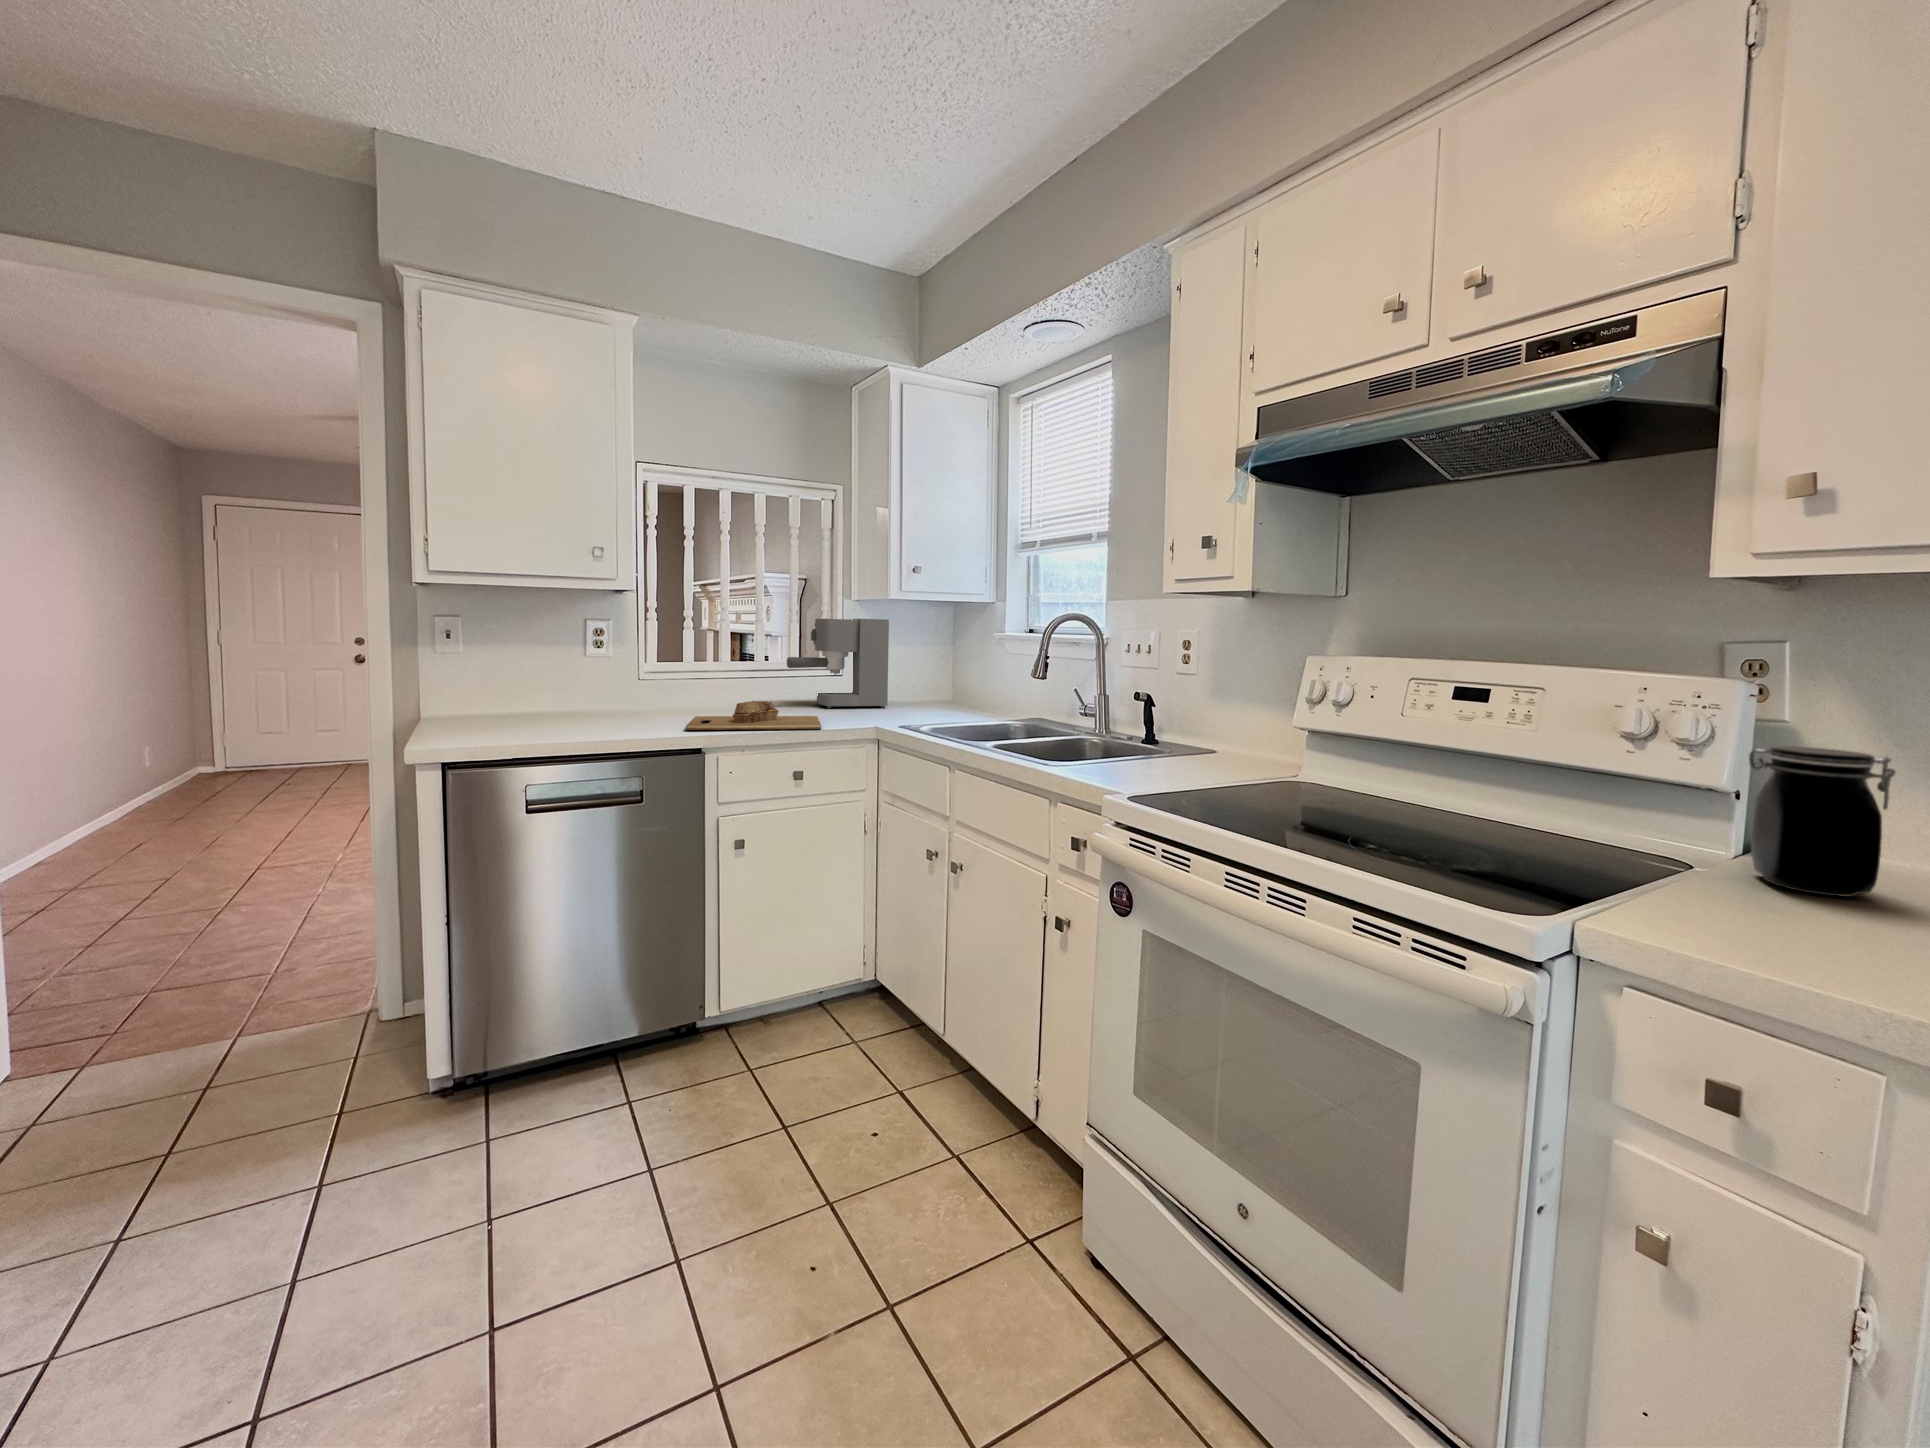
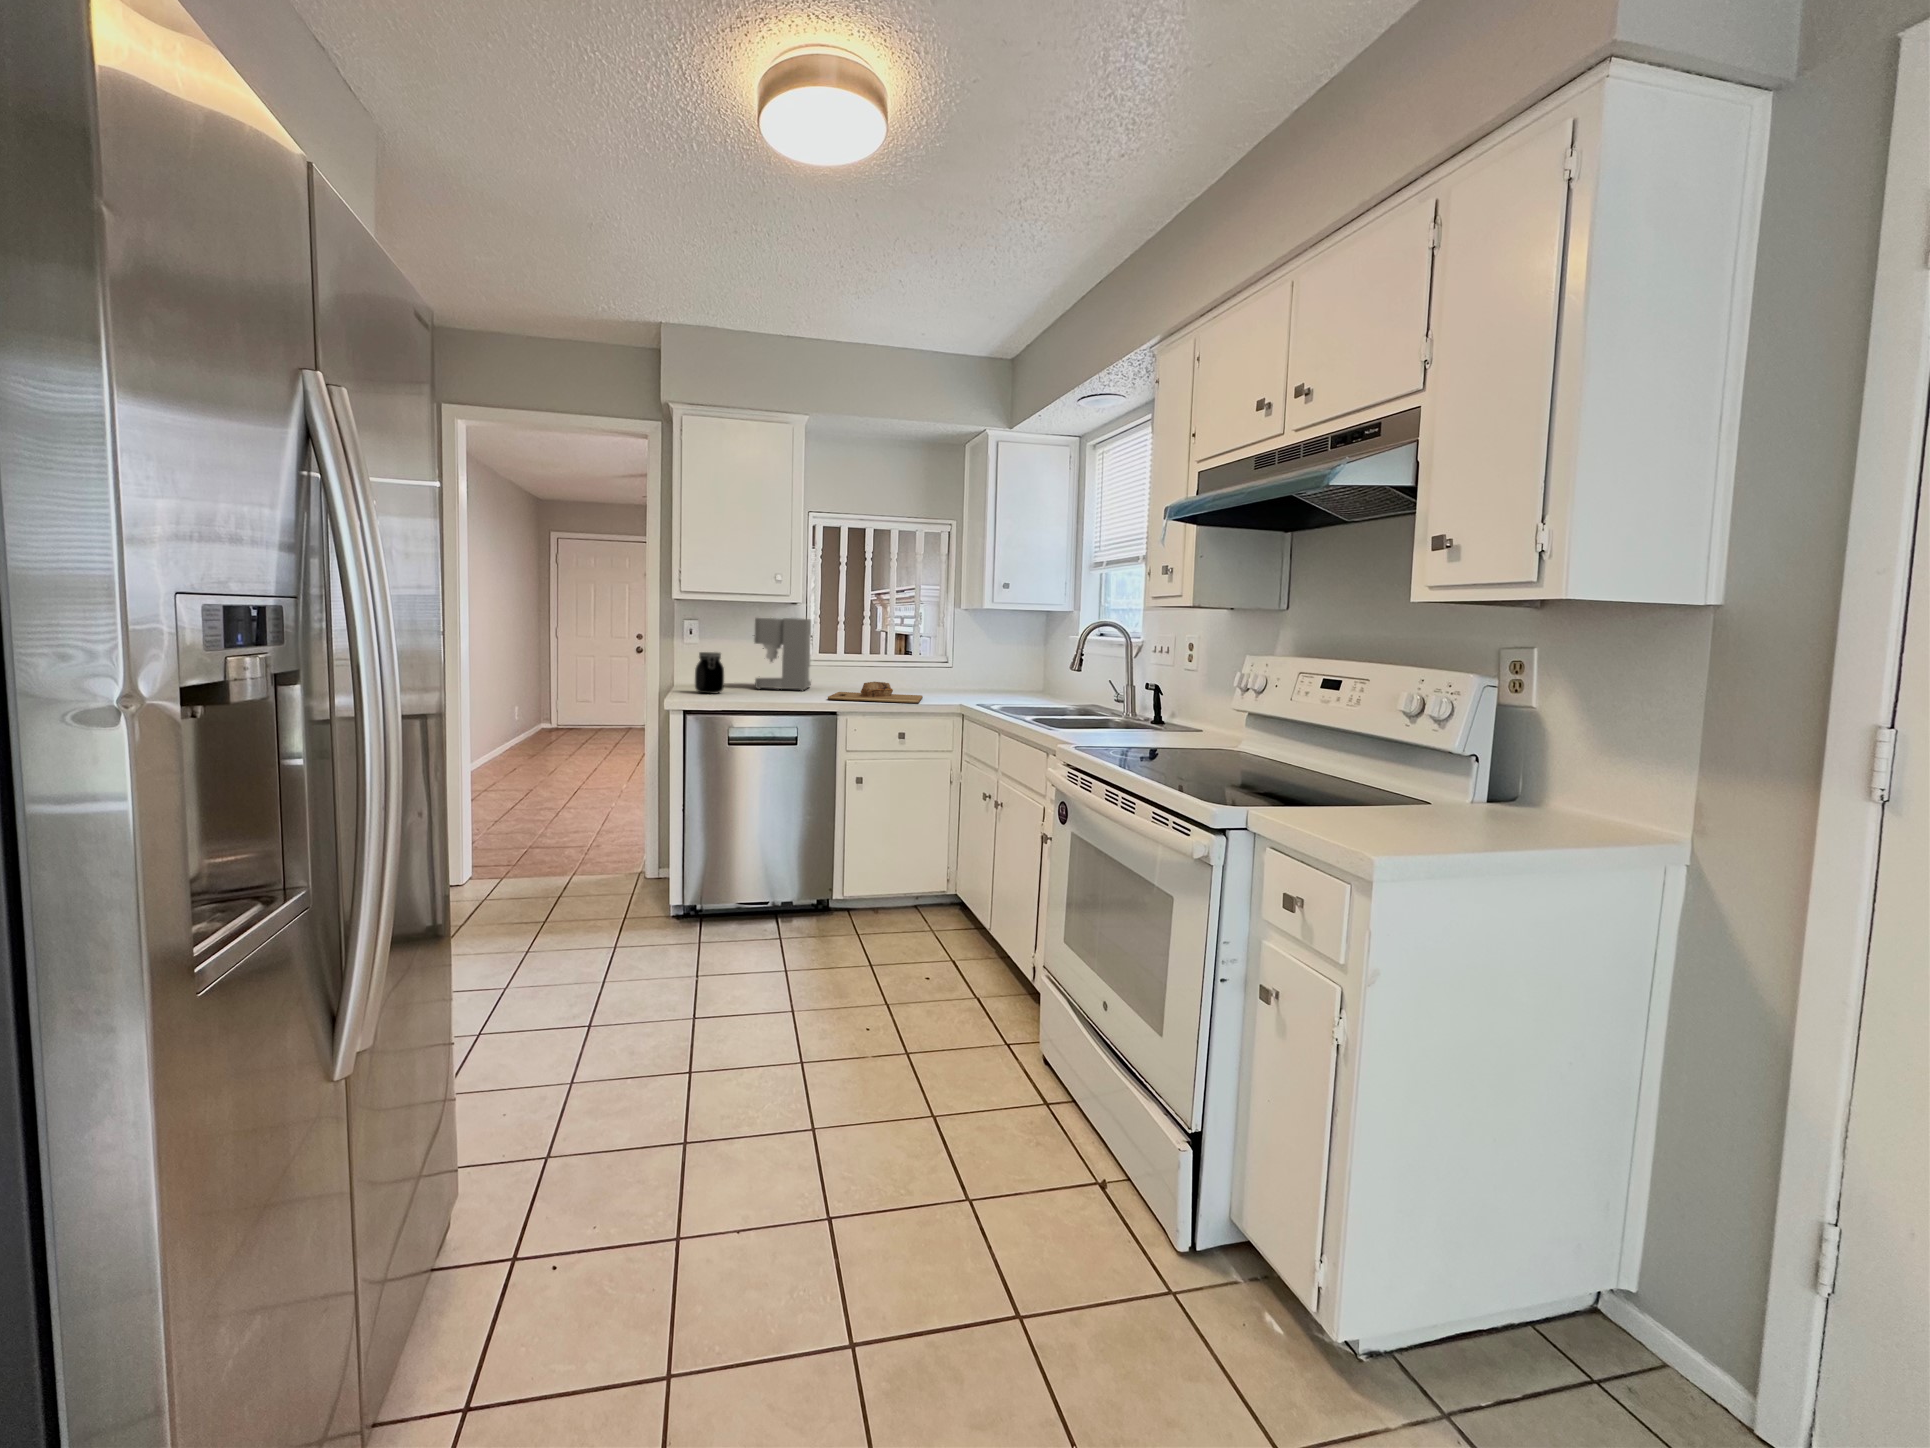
coffee maker: present [787,619,889,708] -> present [754,618,811,691]
jar: present [1749,746,1895,897] -> present [695,652,724,694]

